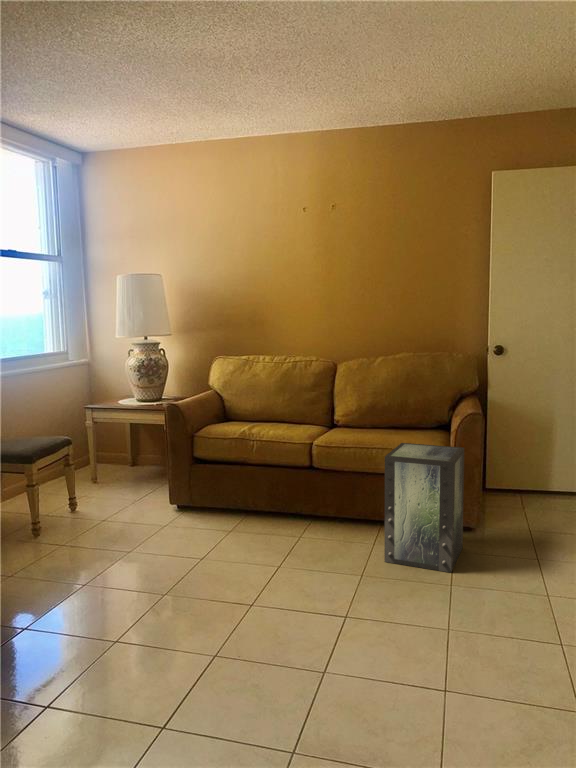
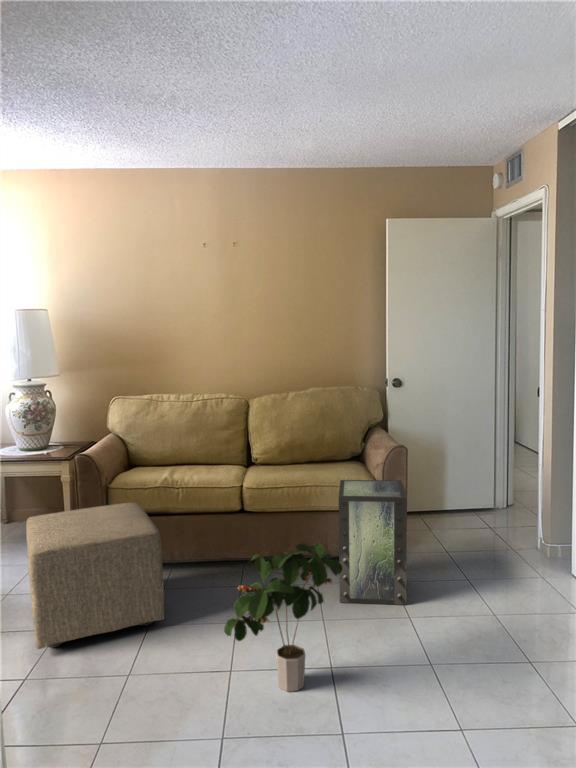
ottoman: none [100,449,216,562] -> present [26,503,164,649]
potted plant: none [232,490,355,627] -> present [224,543,343,692]

